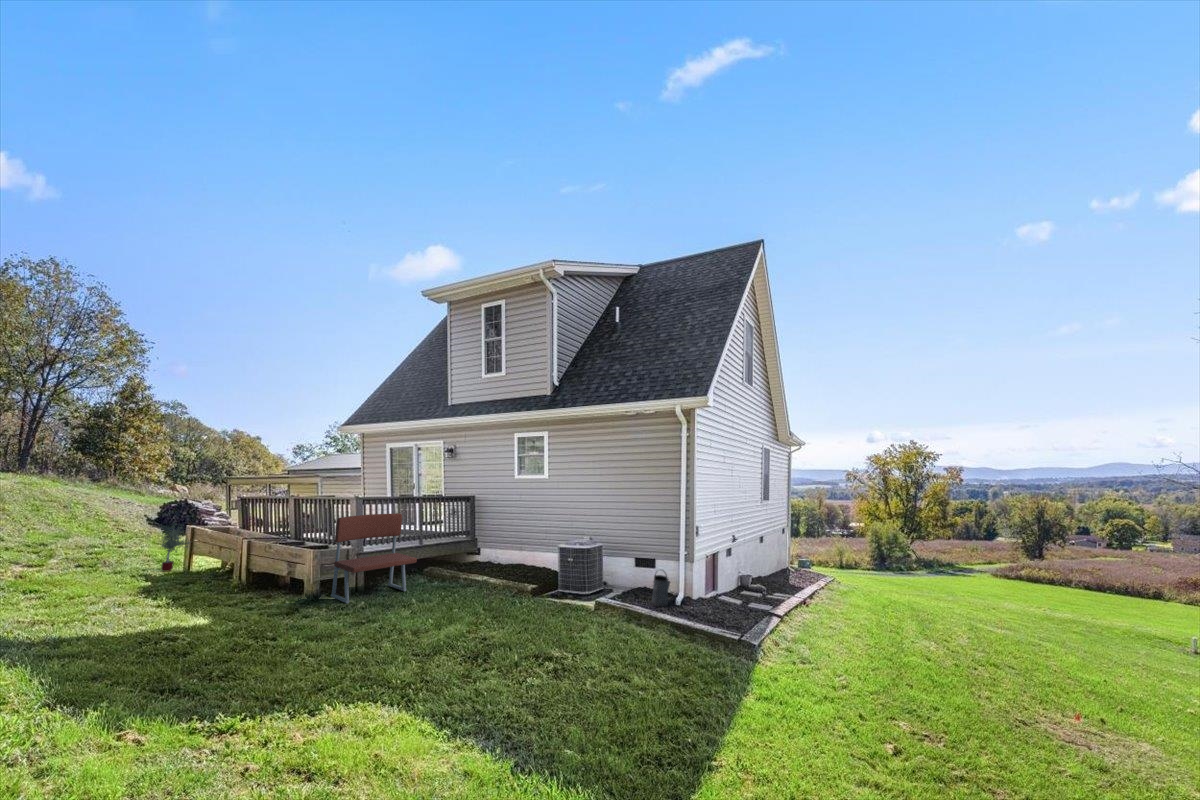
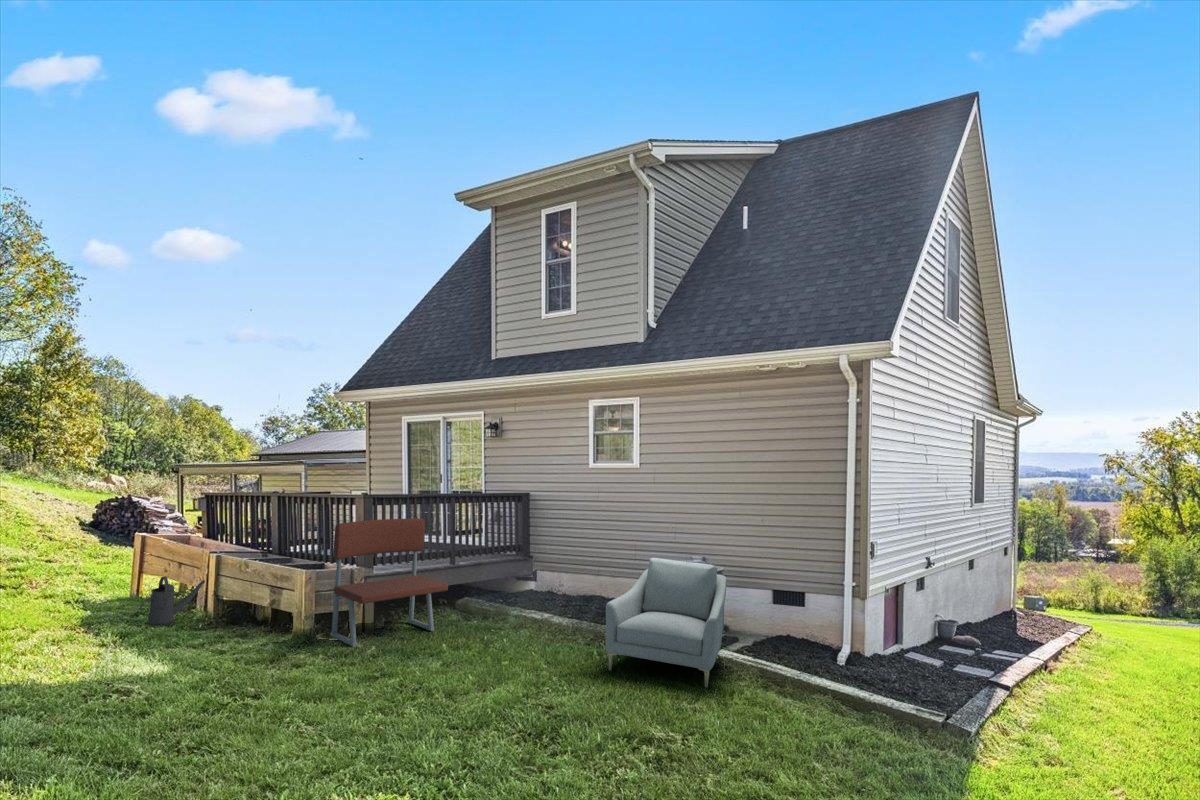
potted tree: present [161,524,190,572] -> none [98,527,140,593]
chair: none [521,537,603,623] -> present [606,558,727,687]
watering can: present [652,571,670,606] -> present [140,577,205,626]

